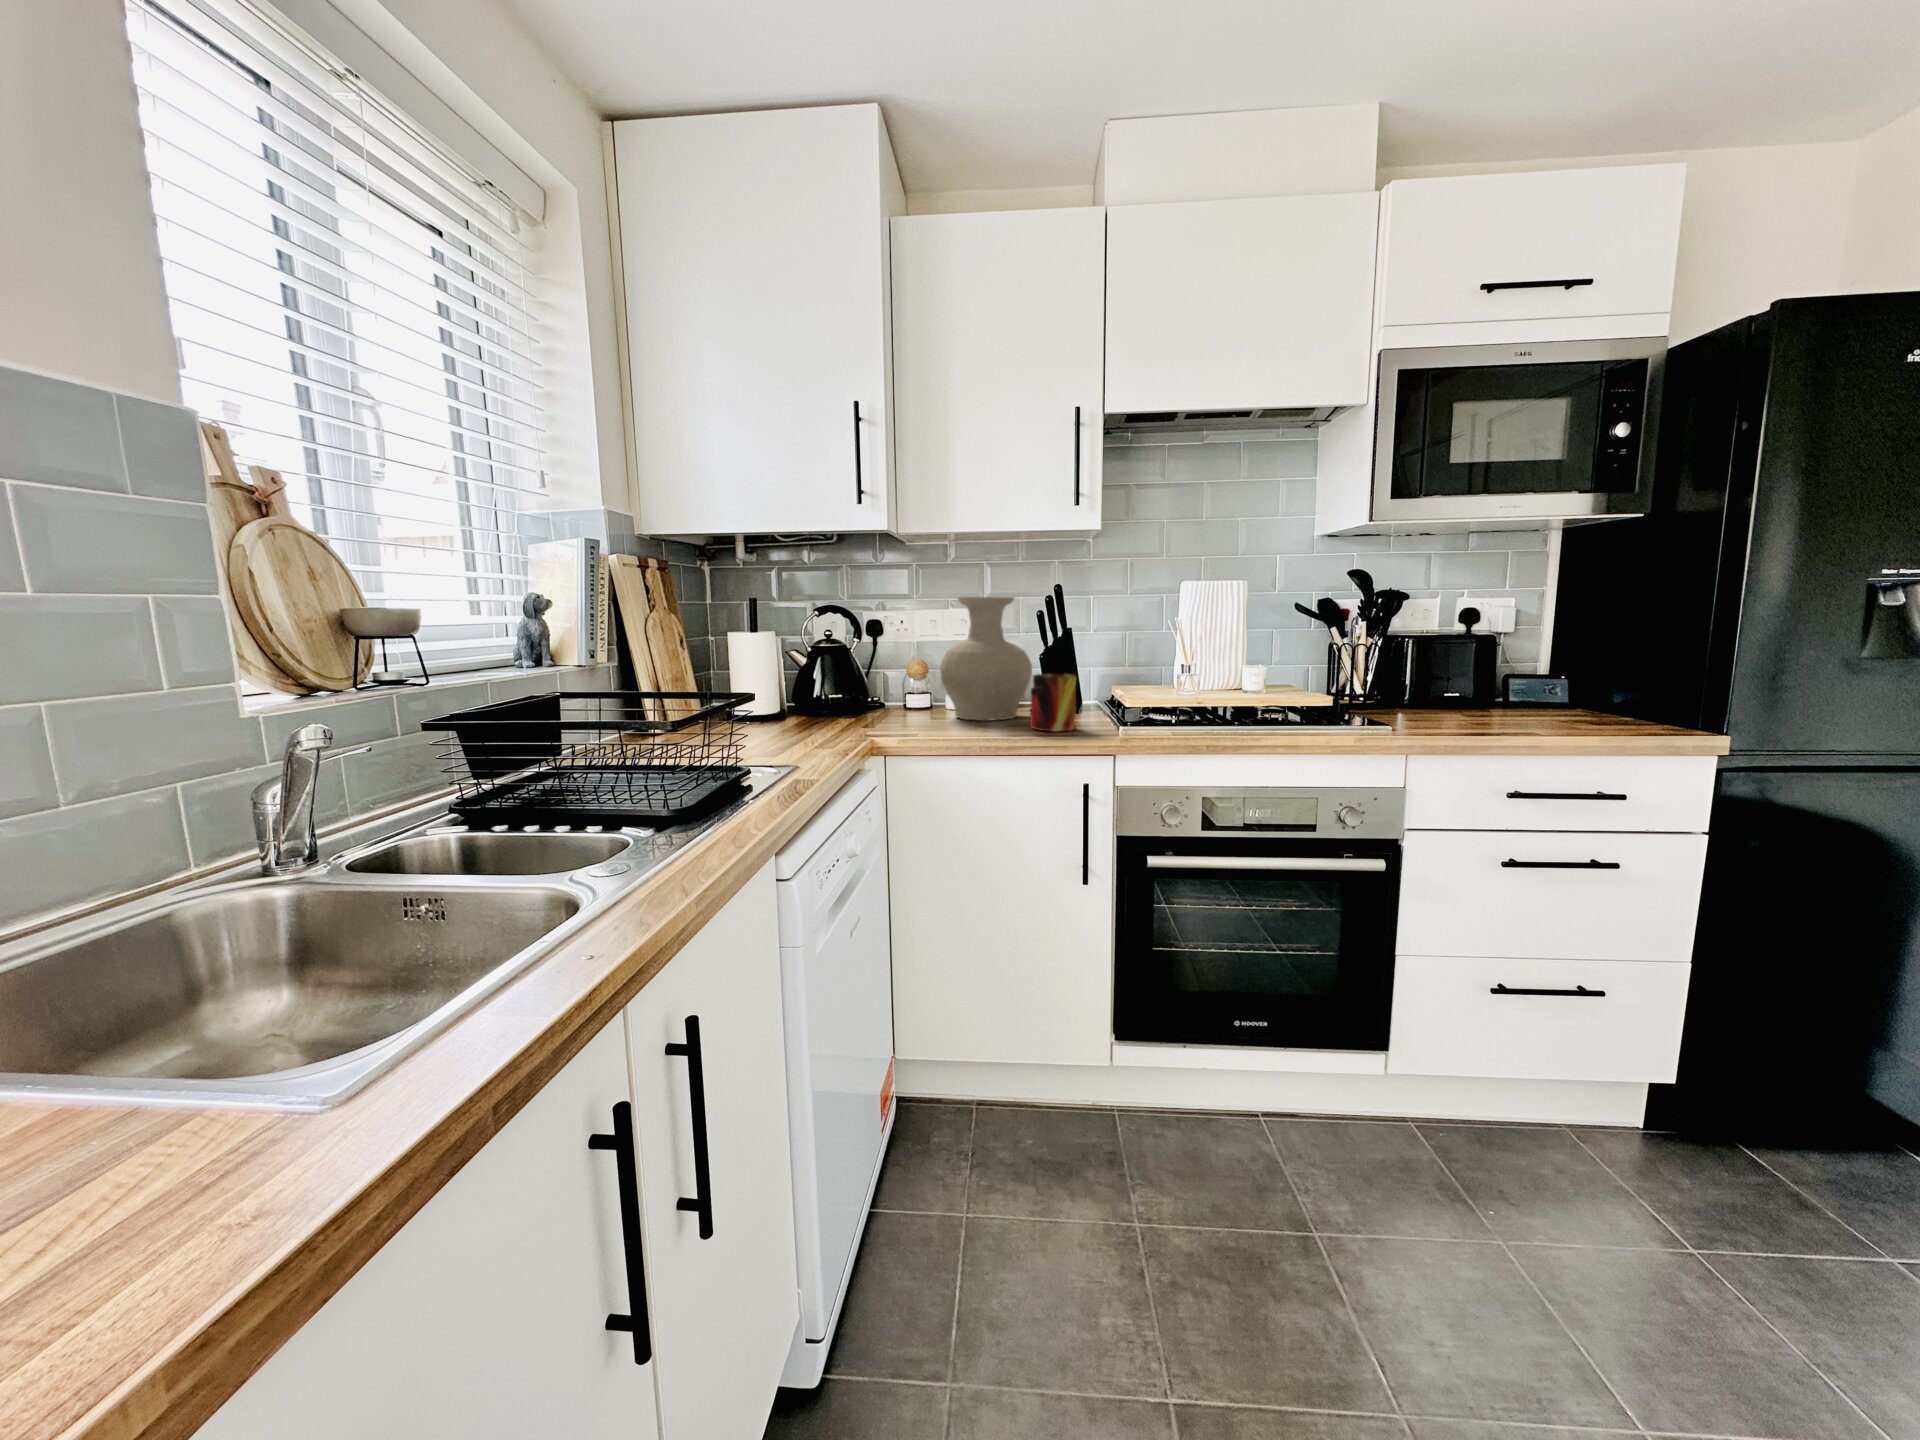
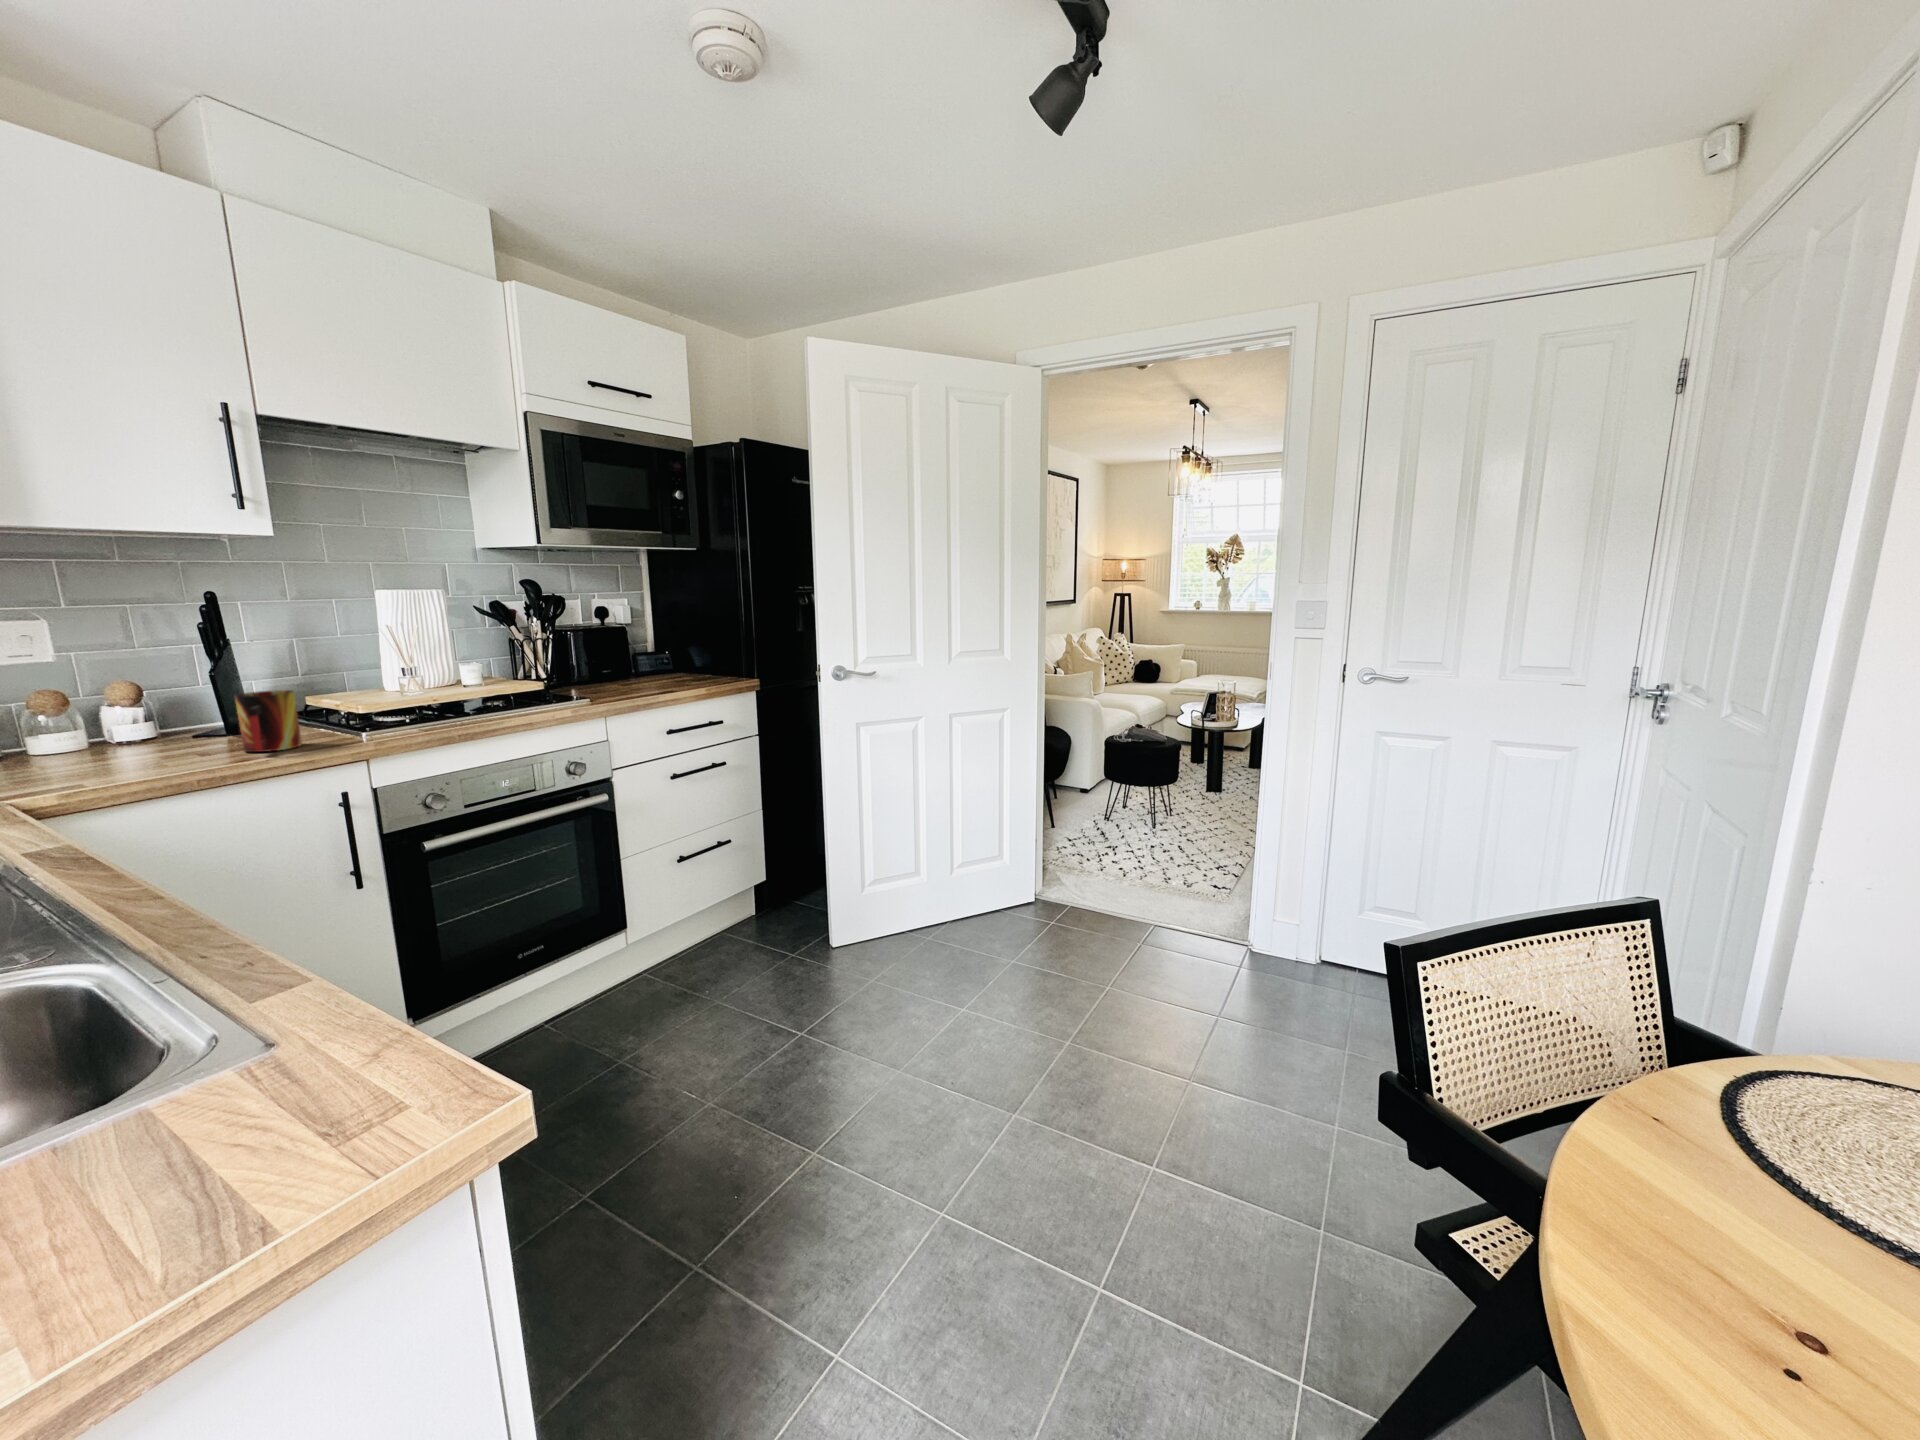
vase: present [940,597,1032,721] -> none [42,610,203,760]

